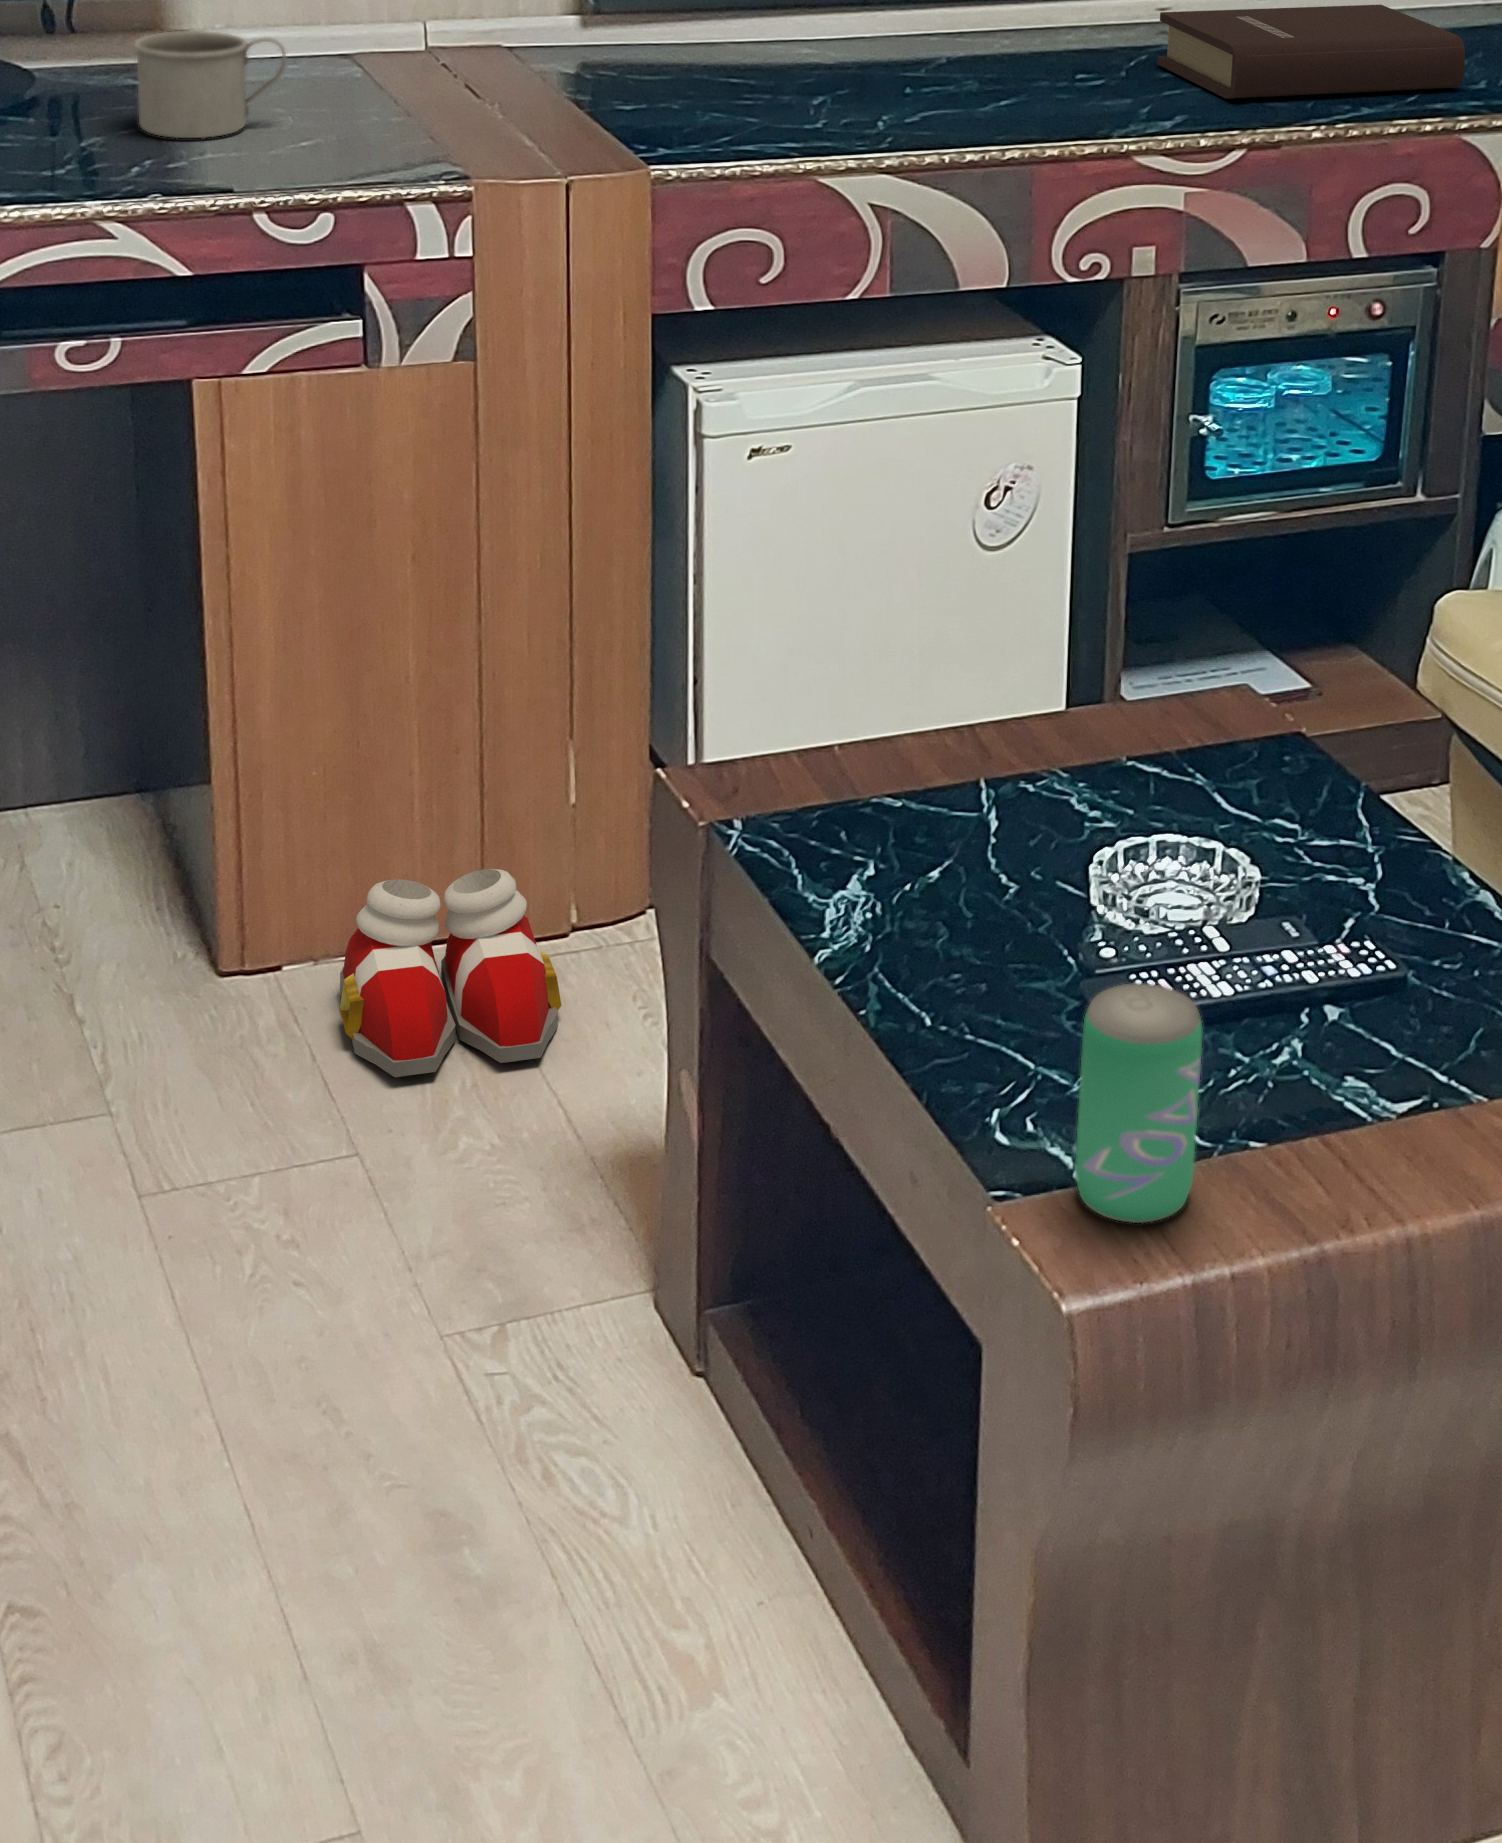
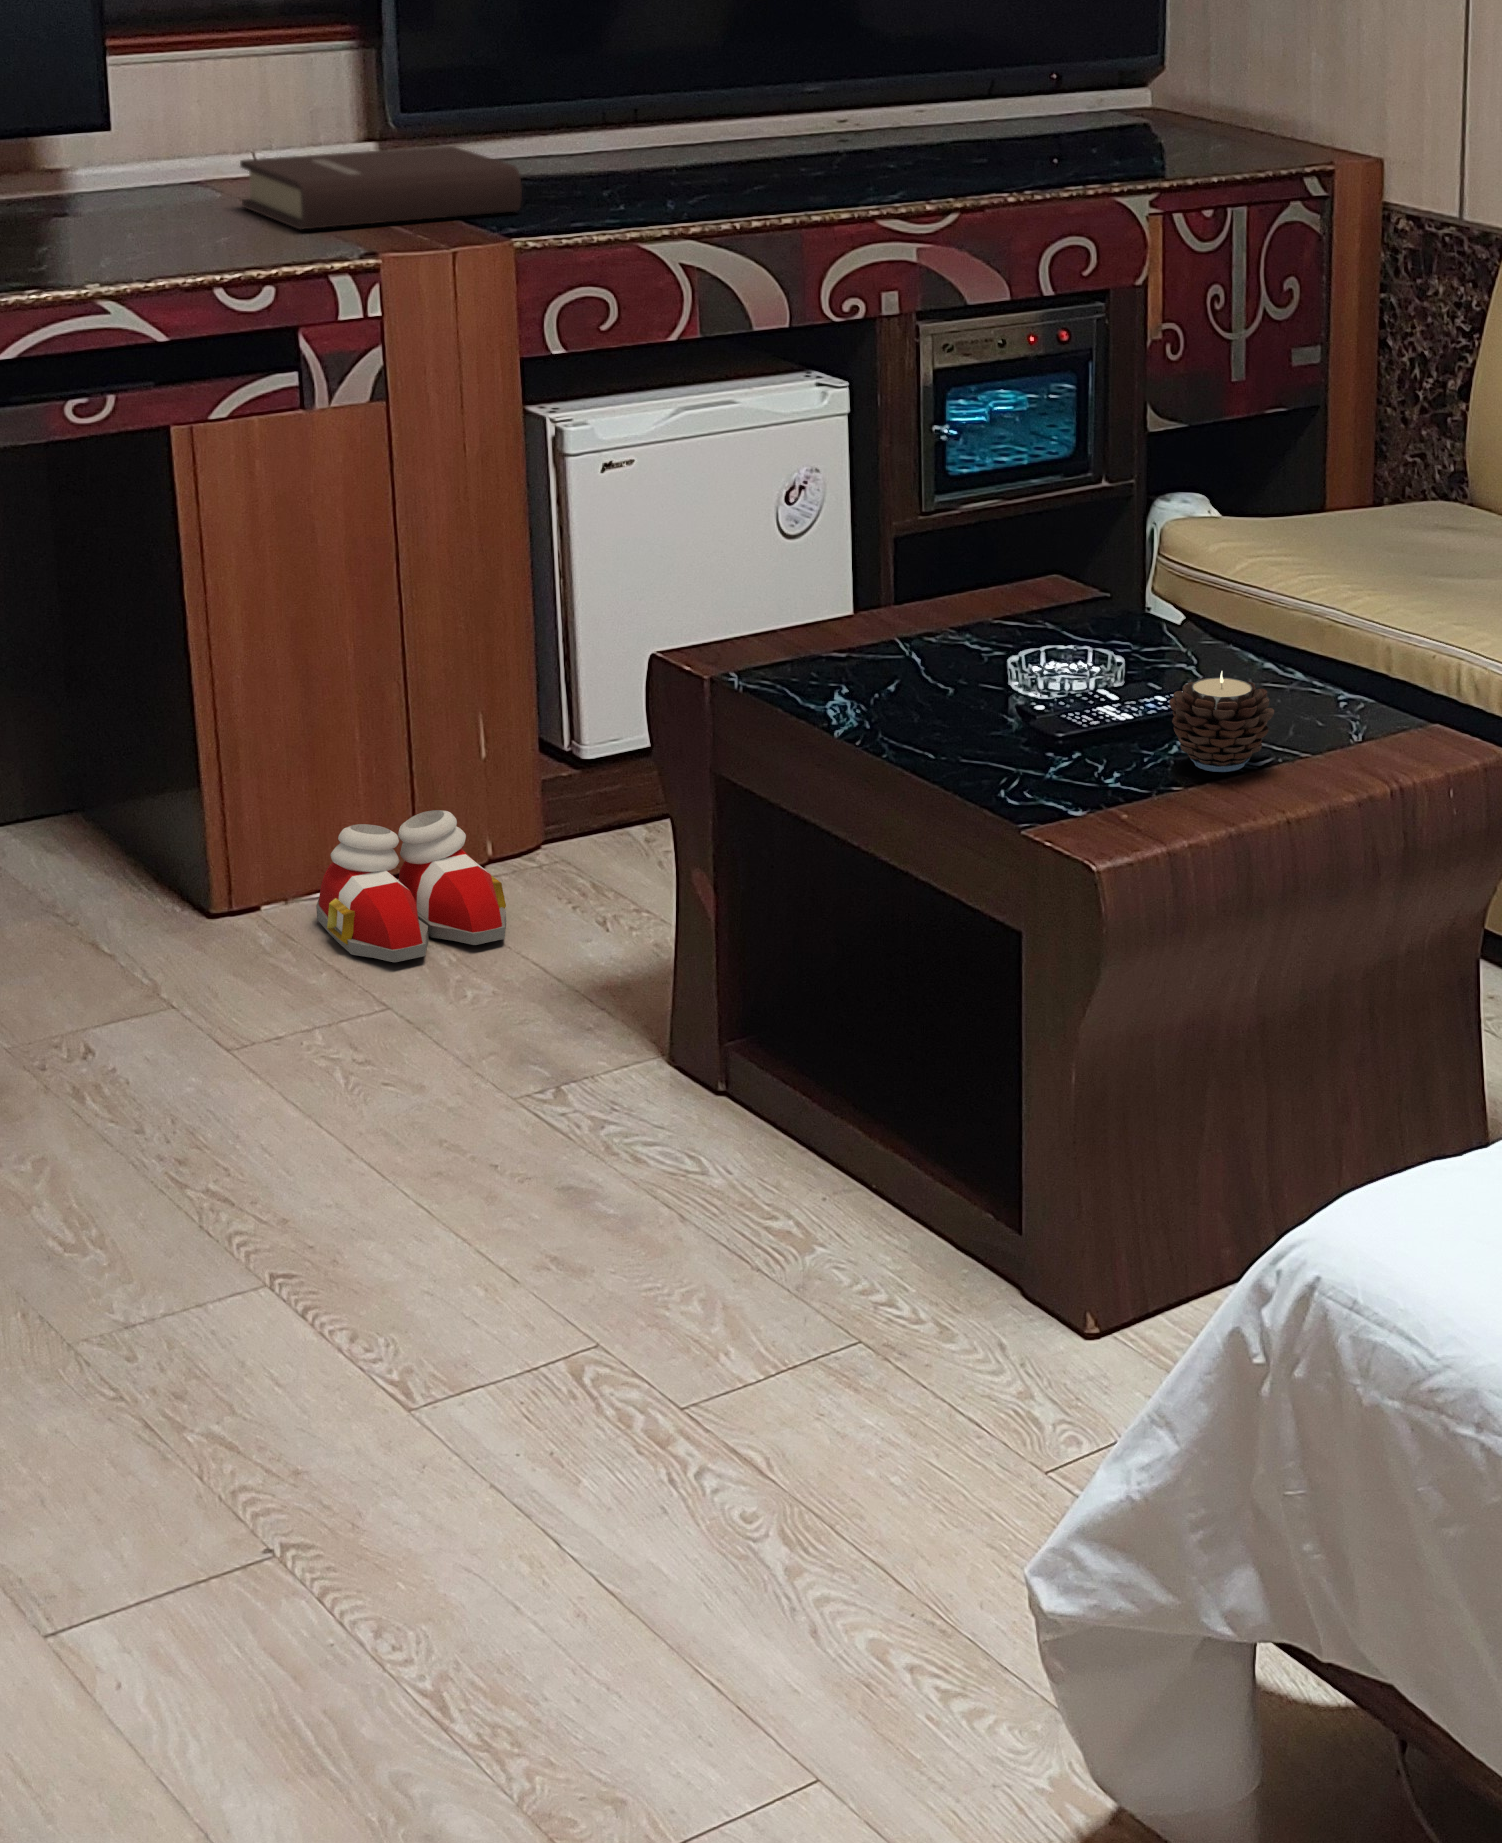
book: present [1157,5,1465,99] -> present [240,146,522,229]
mug: present [134,31,286,138] -> none [69,161,197,245]
candle: none [1265,976,1424,1132] -> present [1169,671,1274,772]
beverage can: present [1075,983,1202,1223] -> none [1072,675,1151,822]

